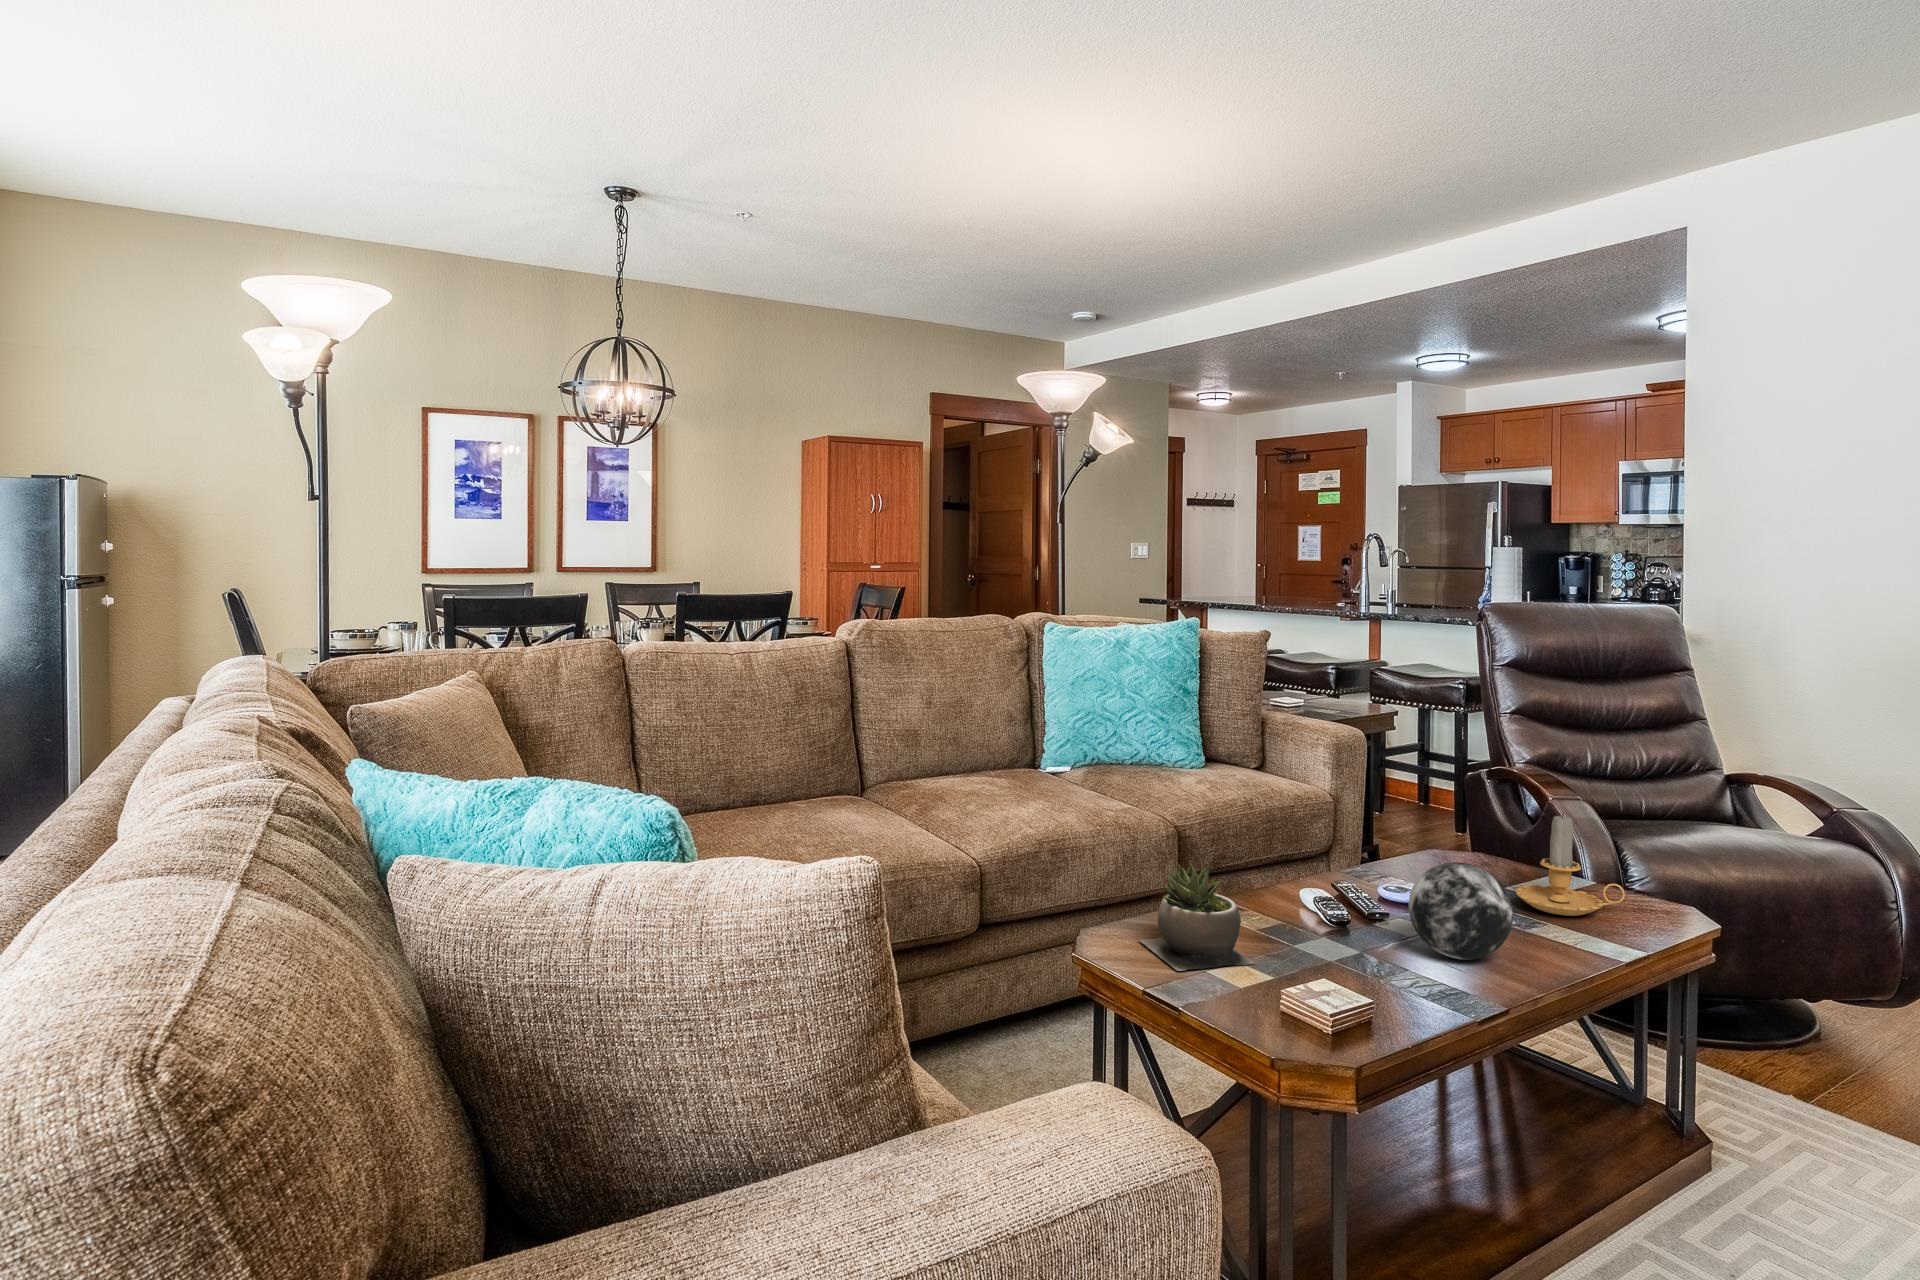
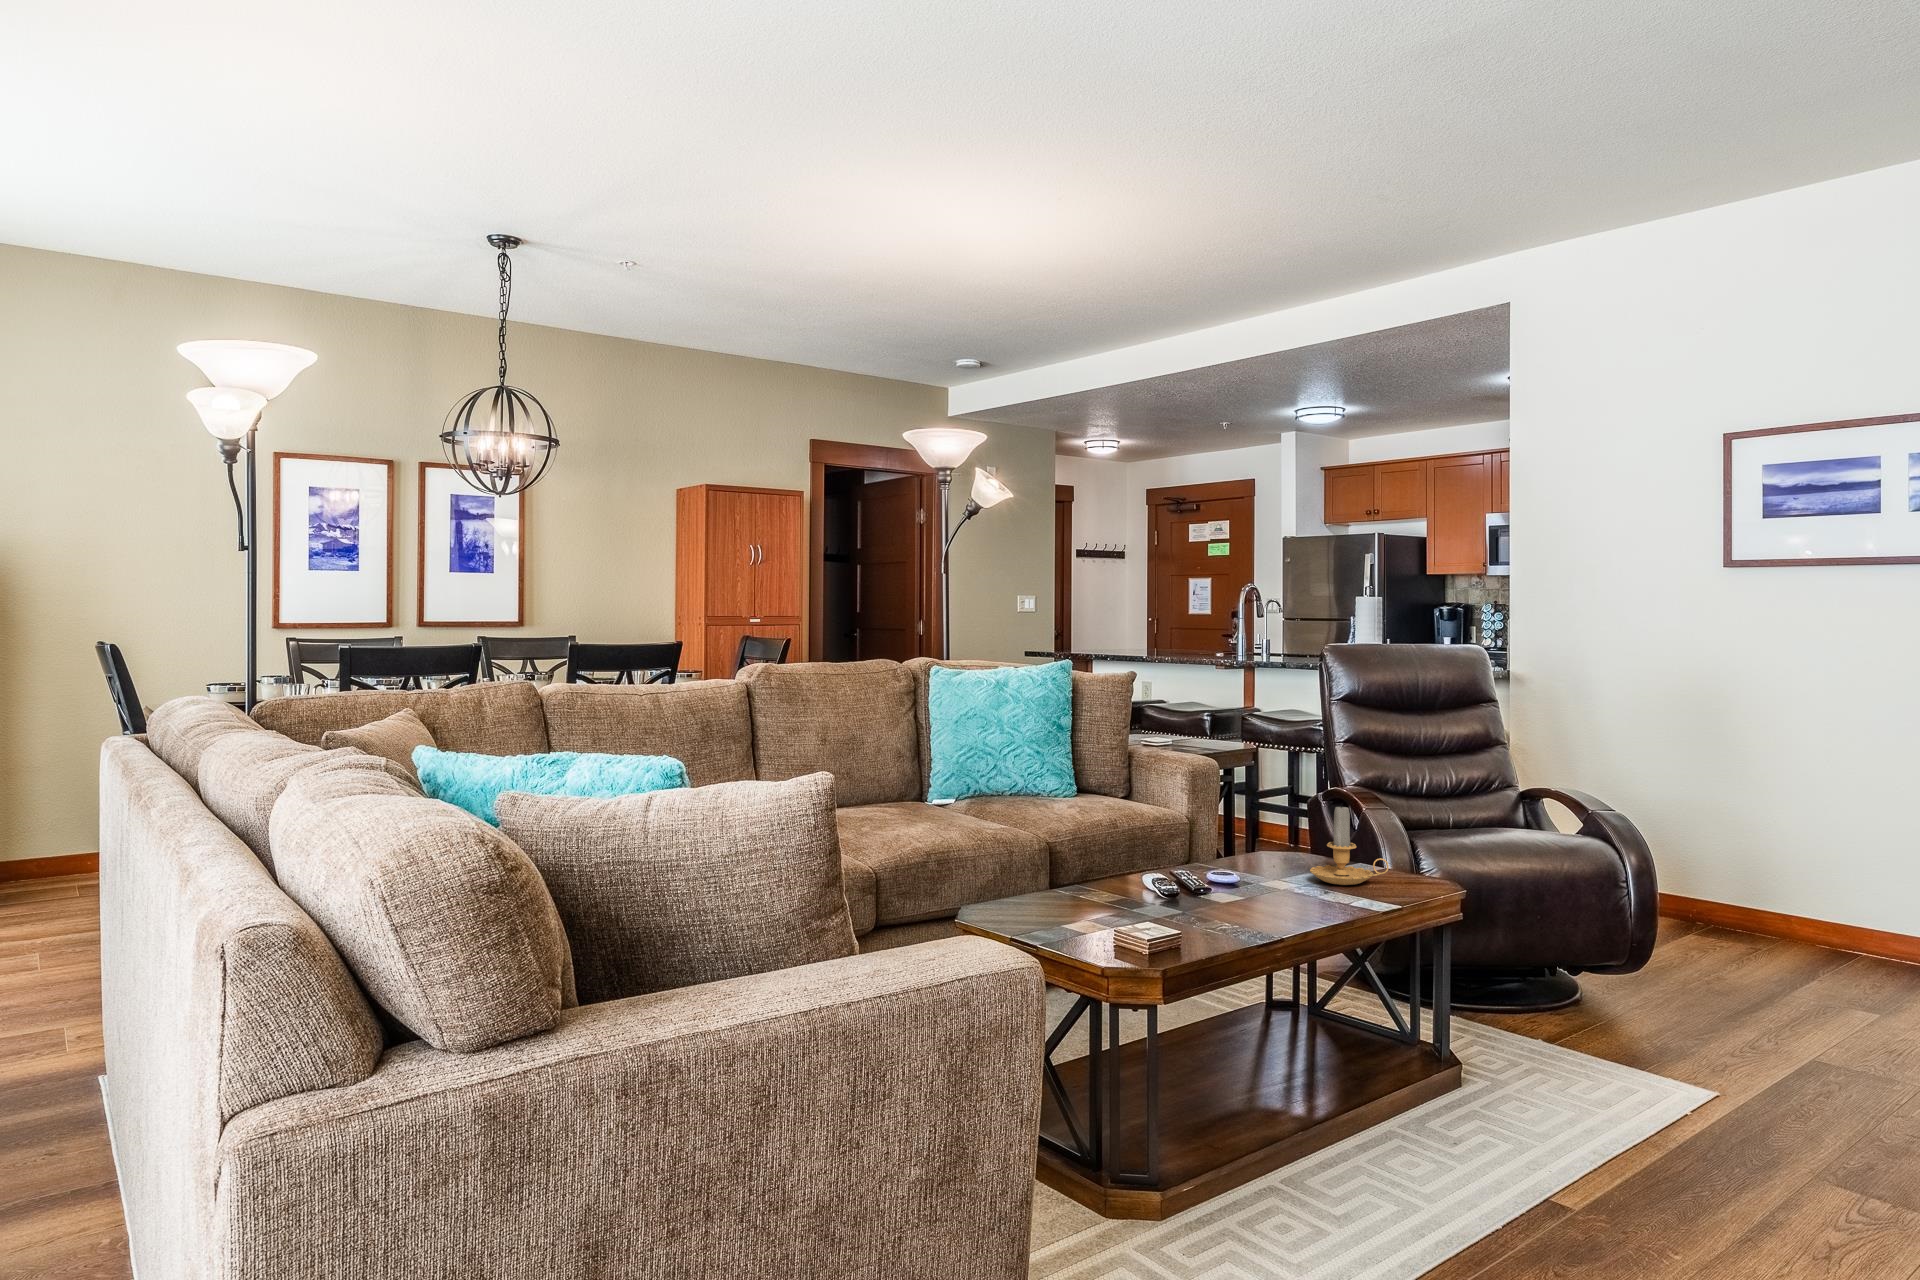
succulent plant: present [1139,860,1255,971] -> none [1007,839,1097,923]
decorative orb: present [1409,862,1513,960] -> none [1215,836,1290,910]

